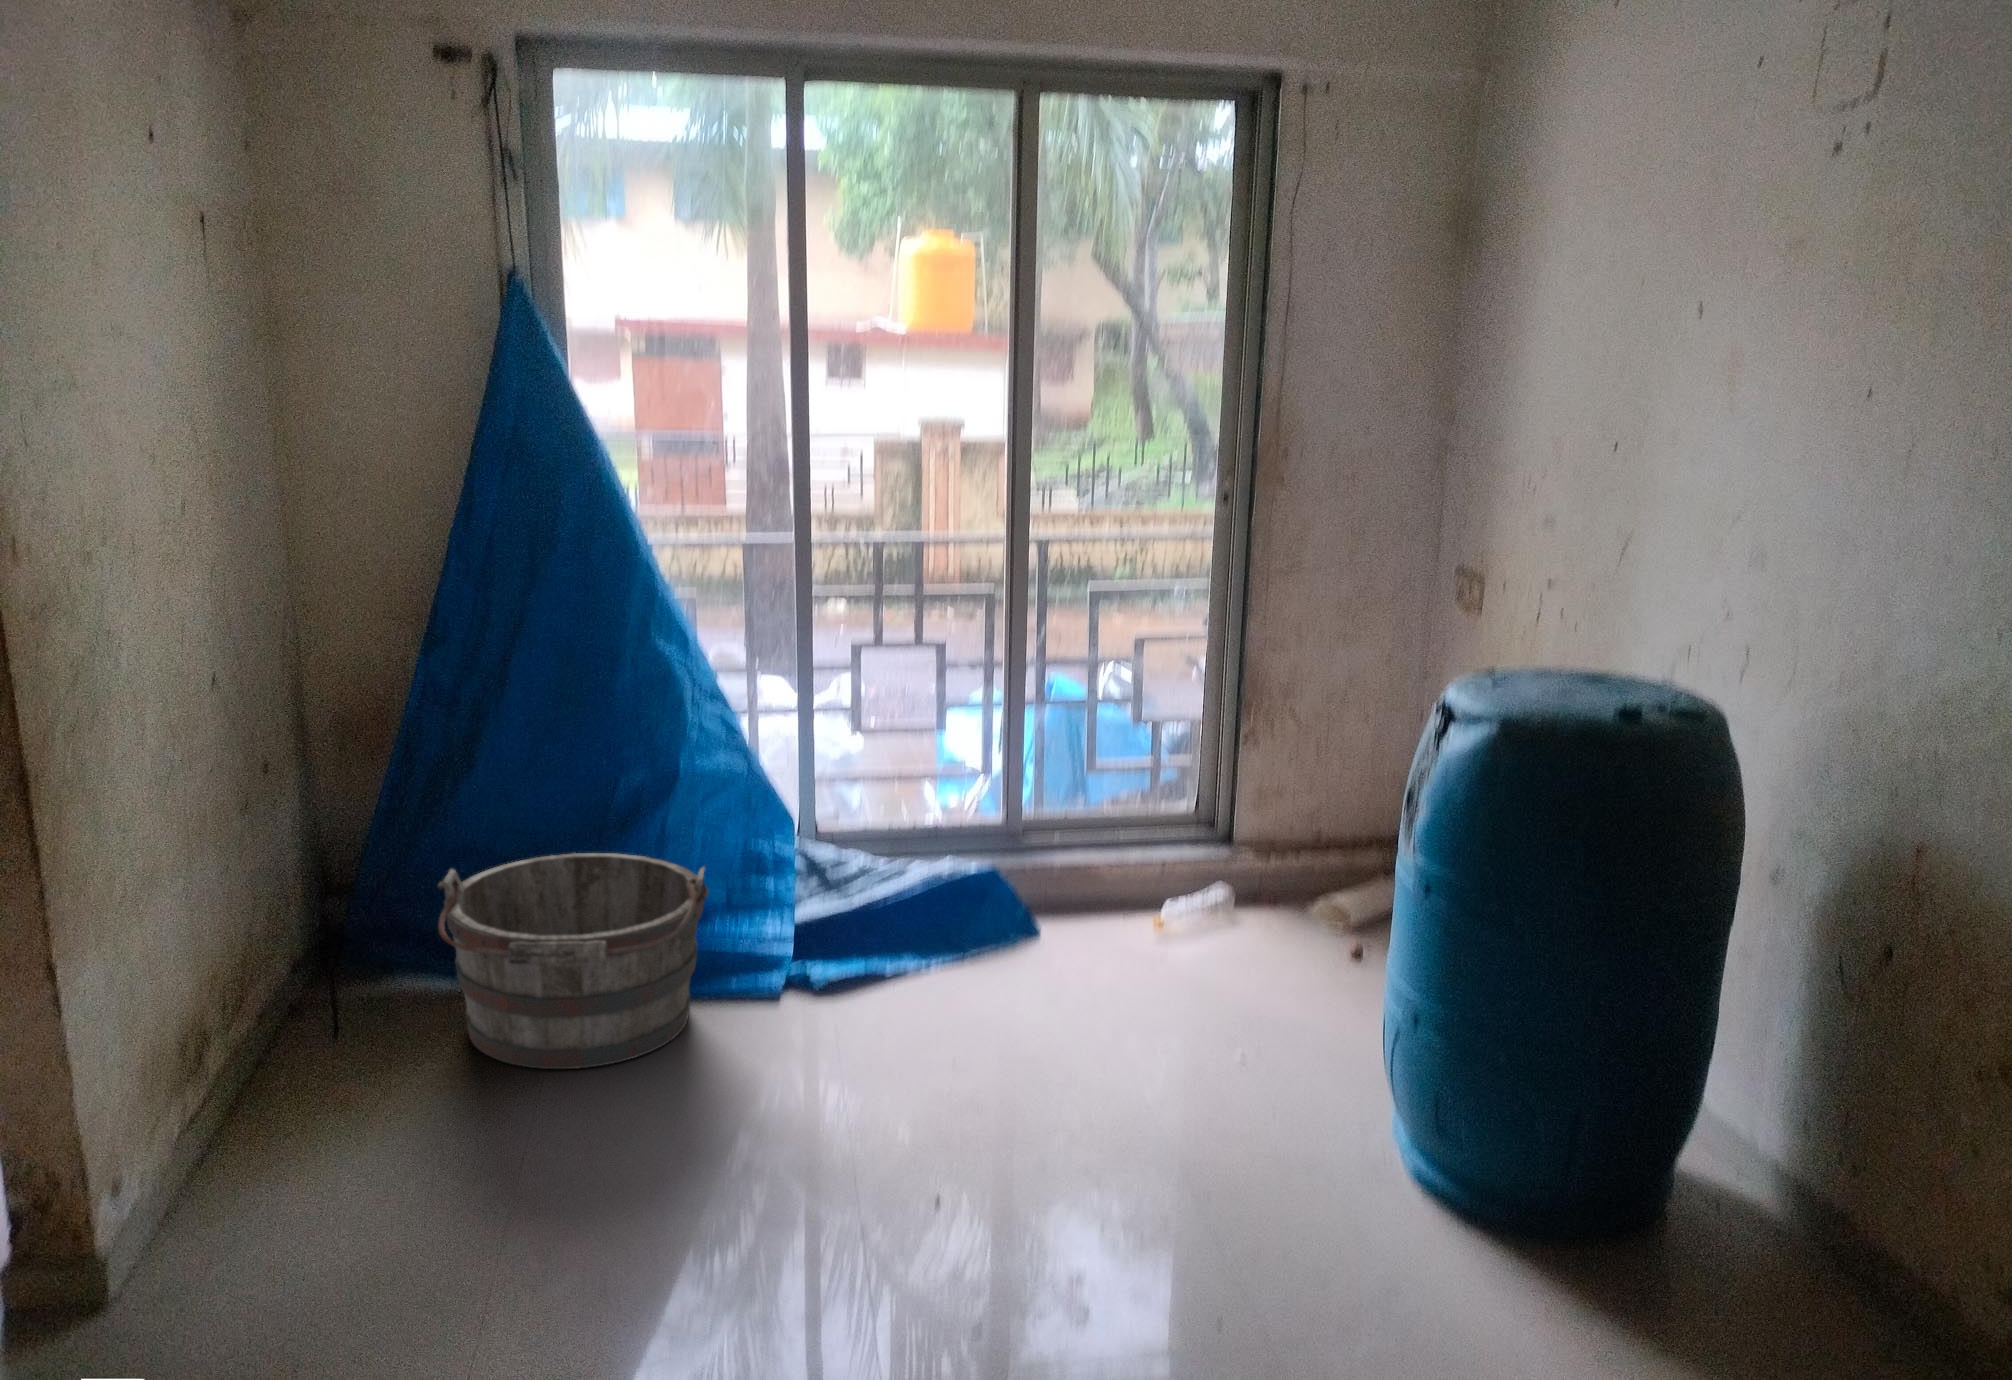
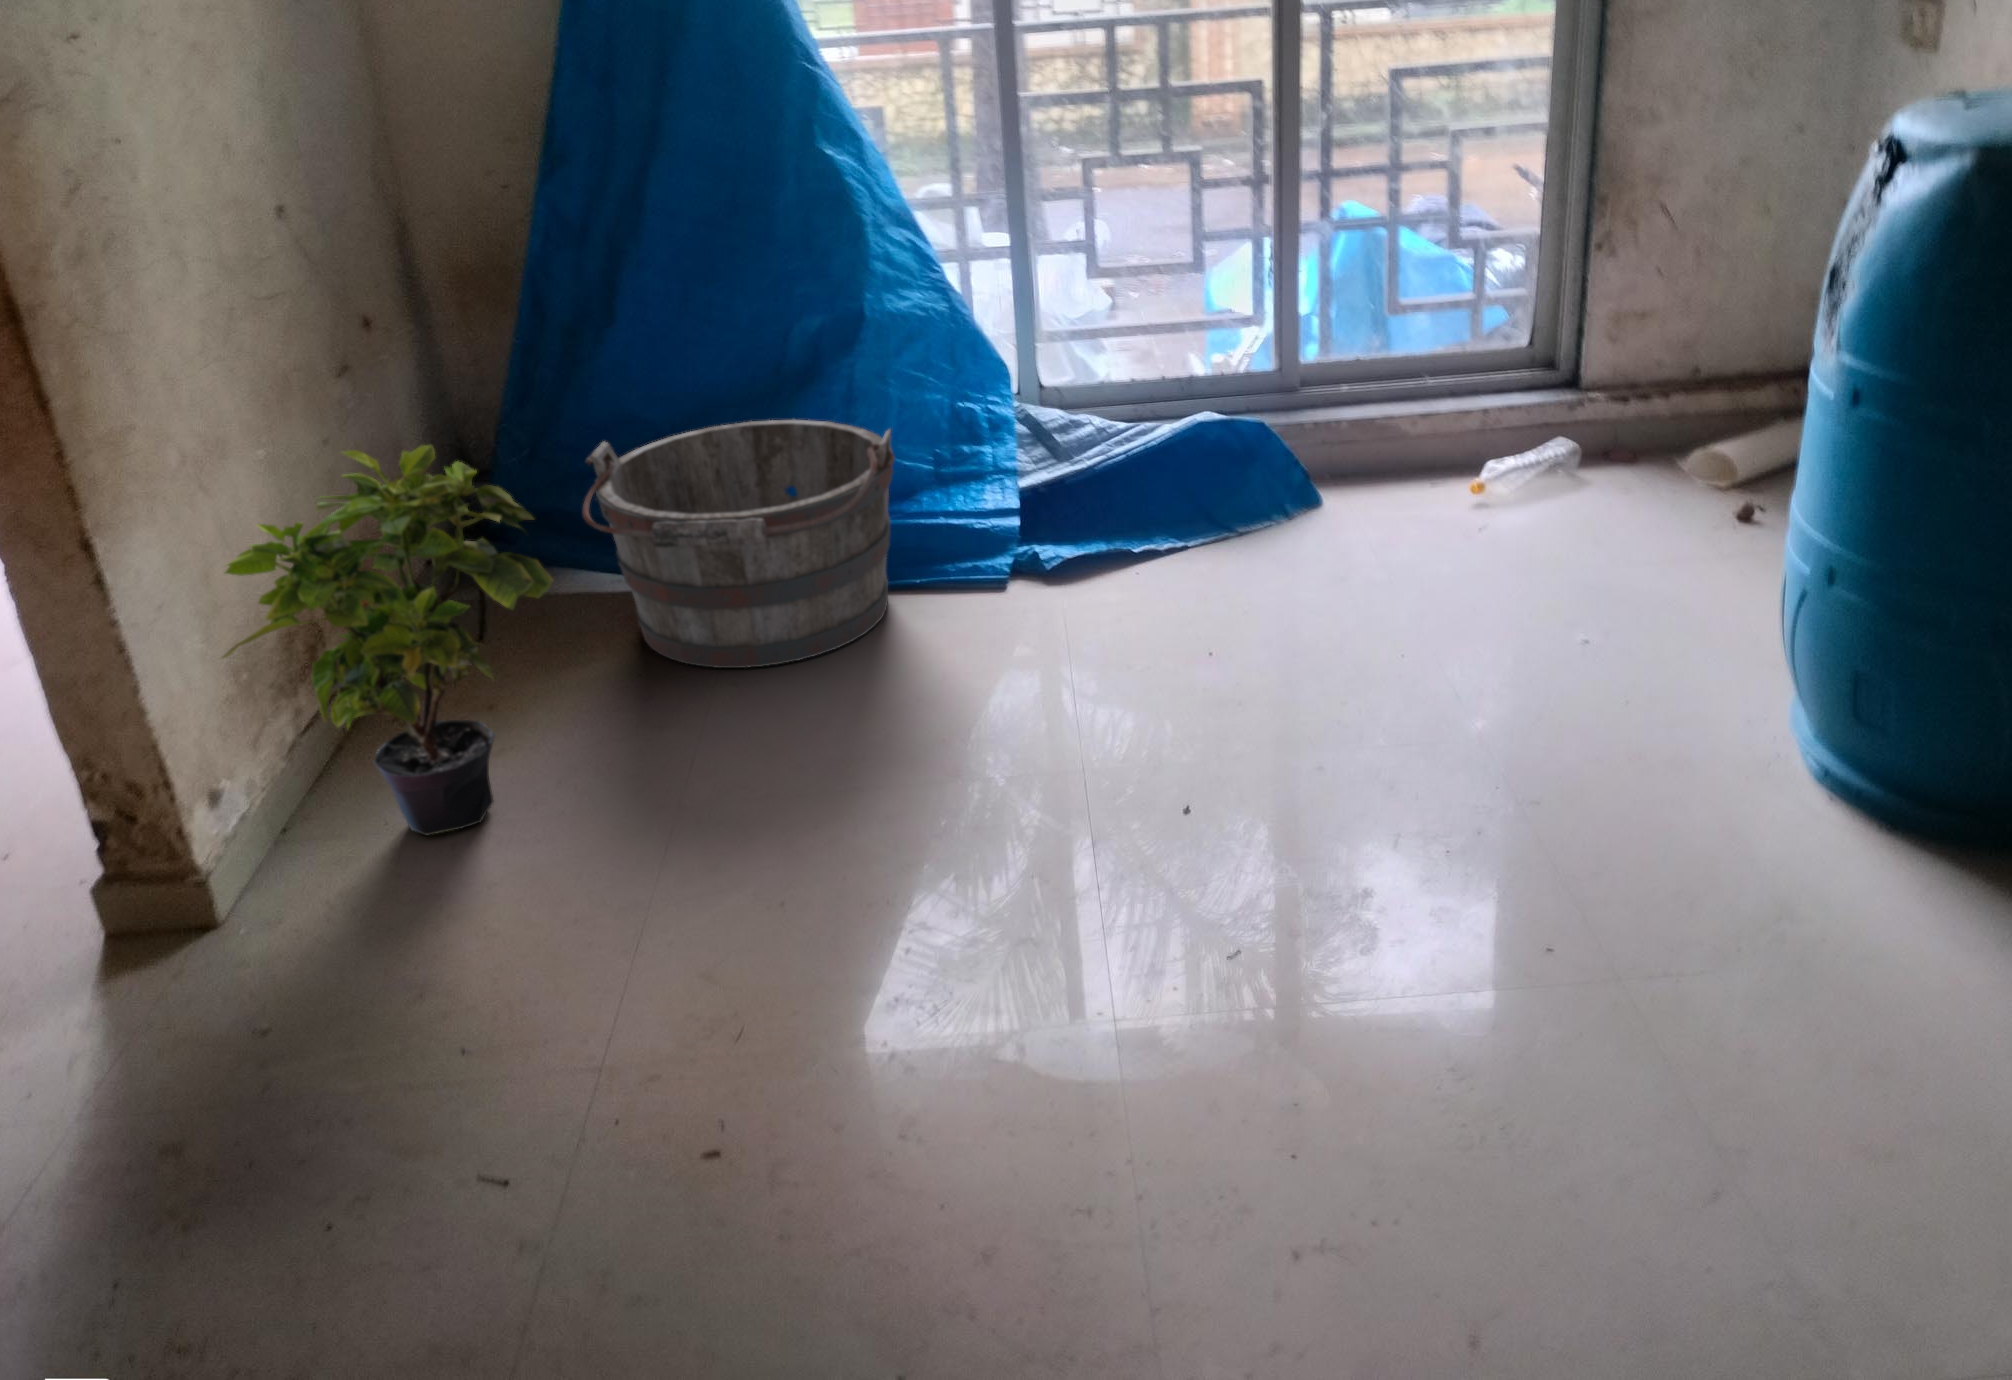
potted plant: none [151,877,438,1221] -> present [222,445,553,836]

